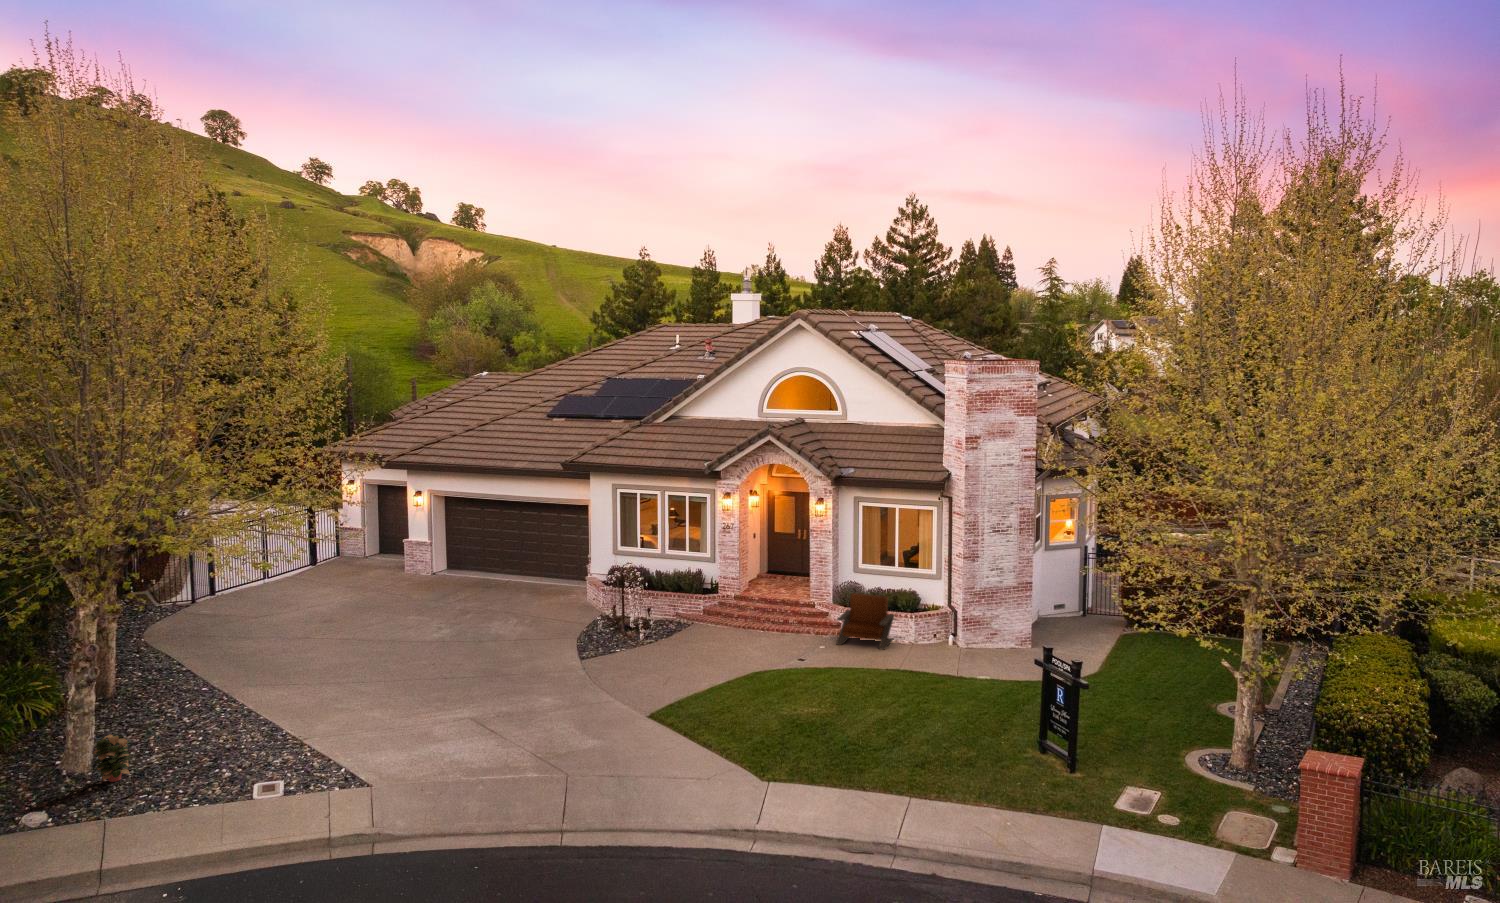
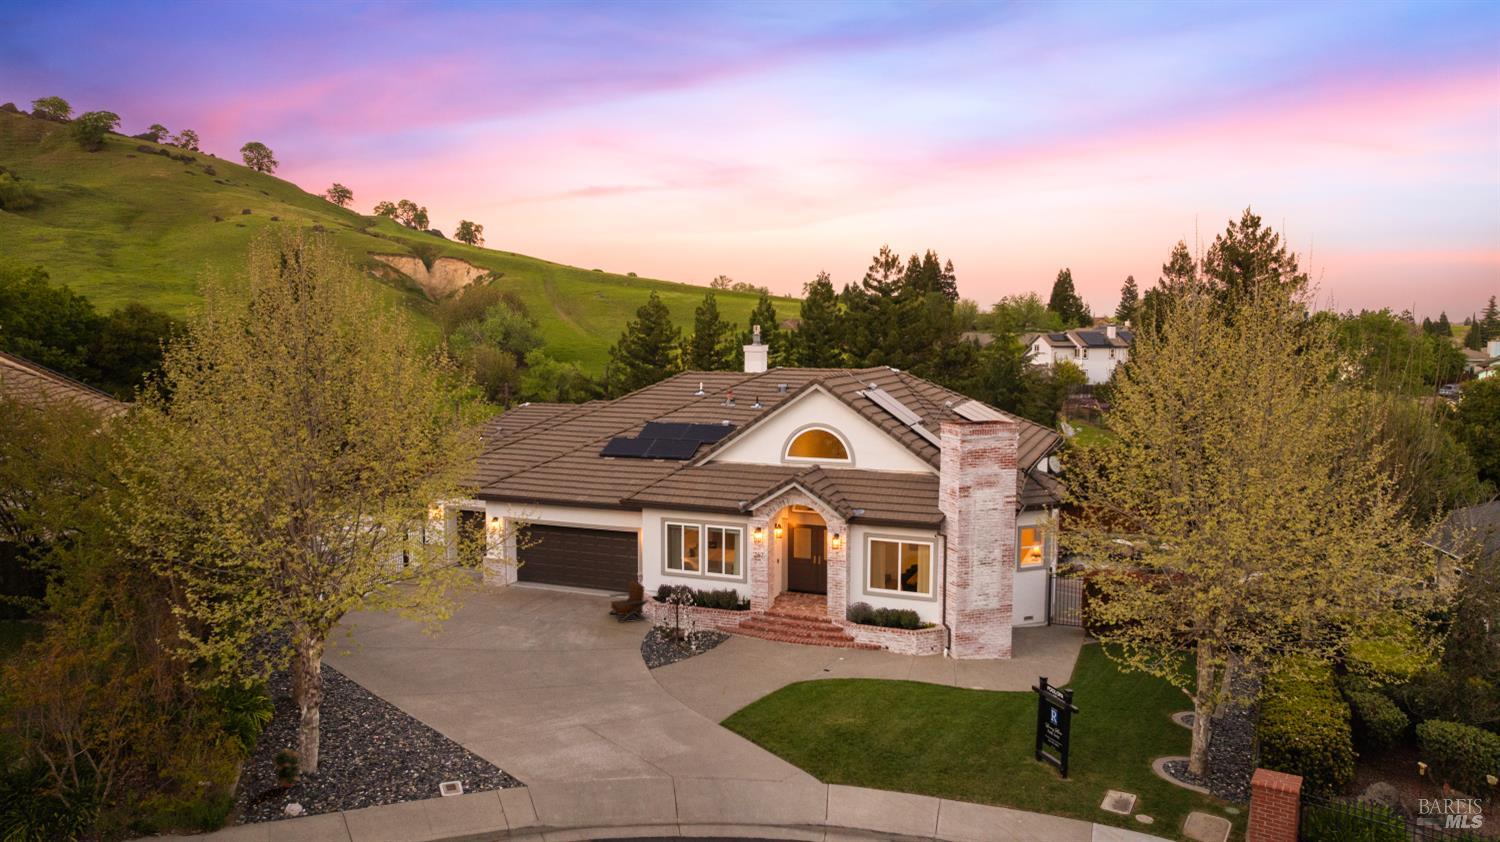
lounge chair: present [836,593,894,650] -> present [610,581,648,623]

